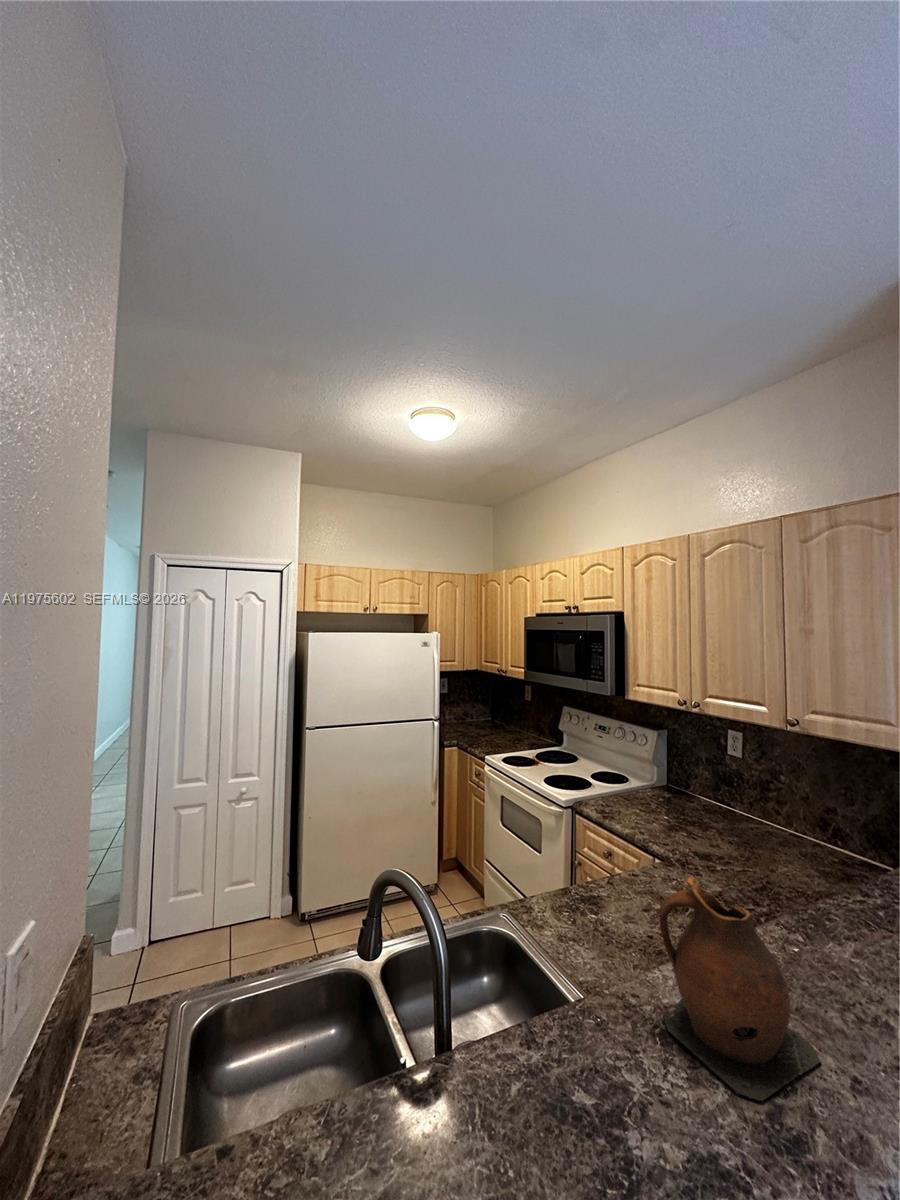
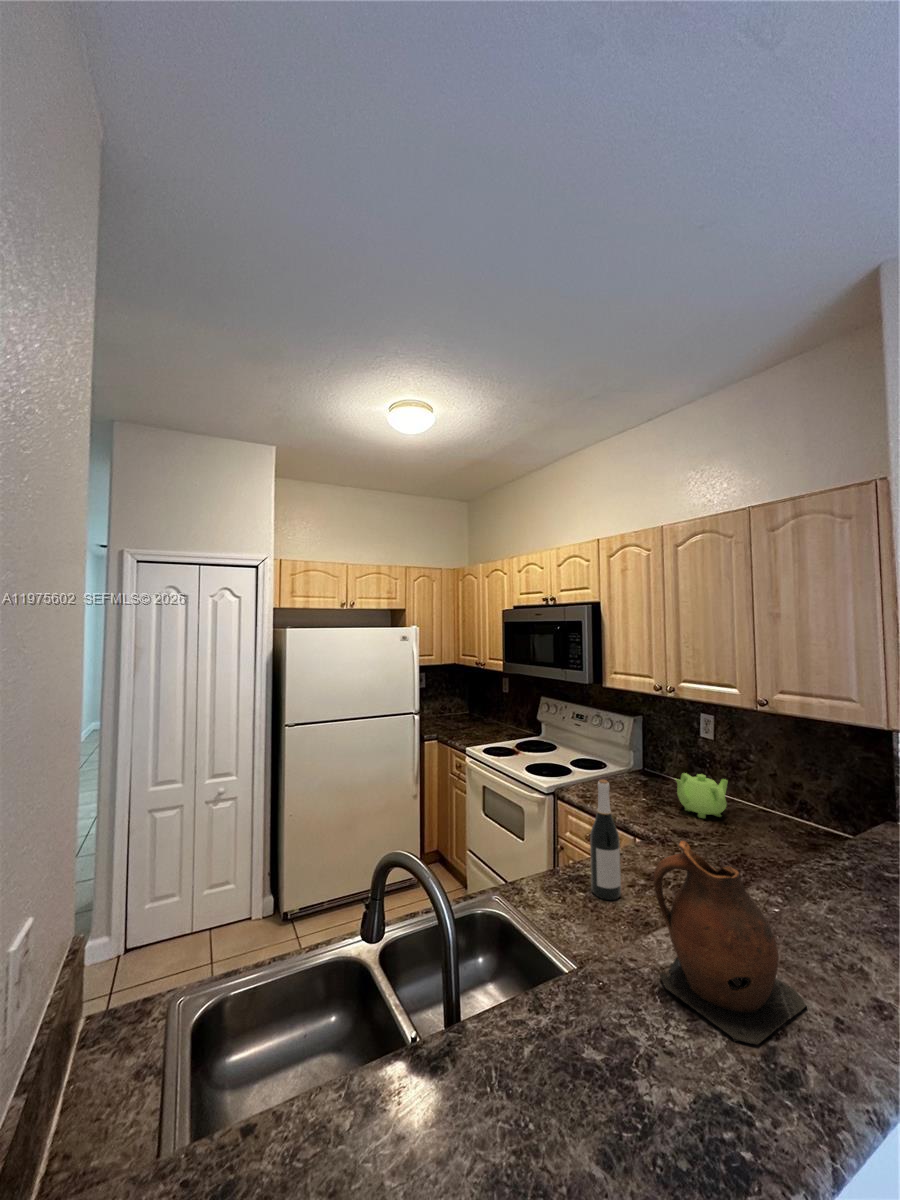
teapot: none [698,793,758,842] -> present [675,773,728,818]
wine bottle: none [601,802,633,928] -> present [590,780,621,900]

